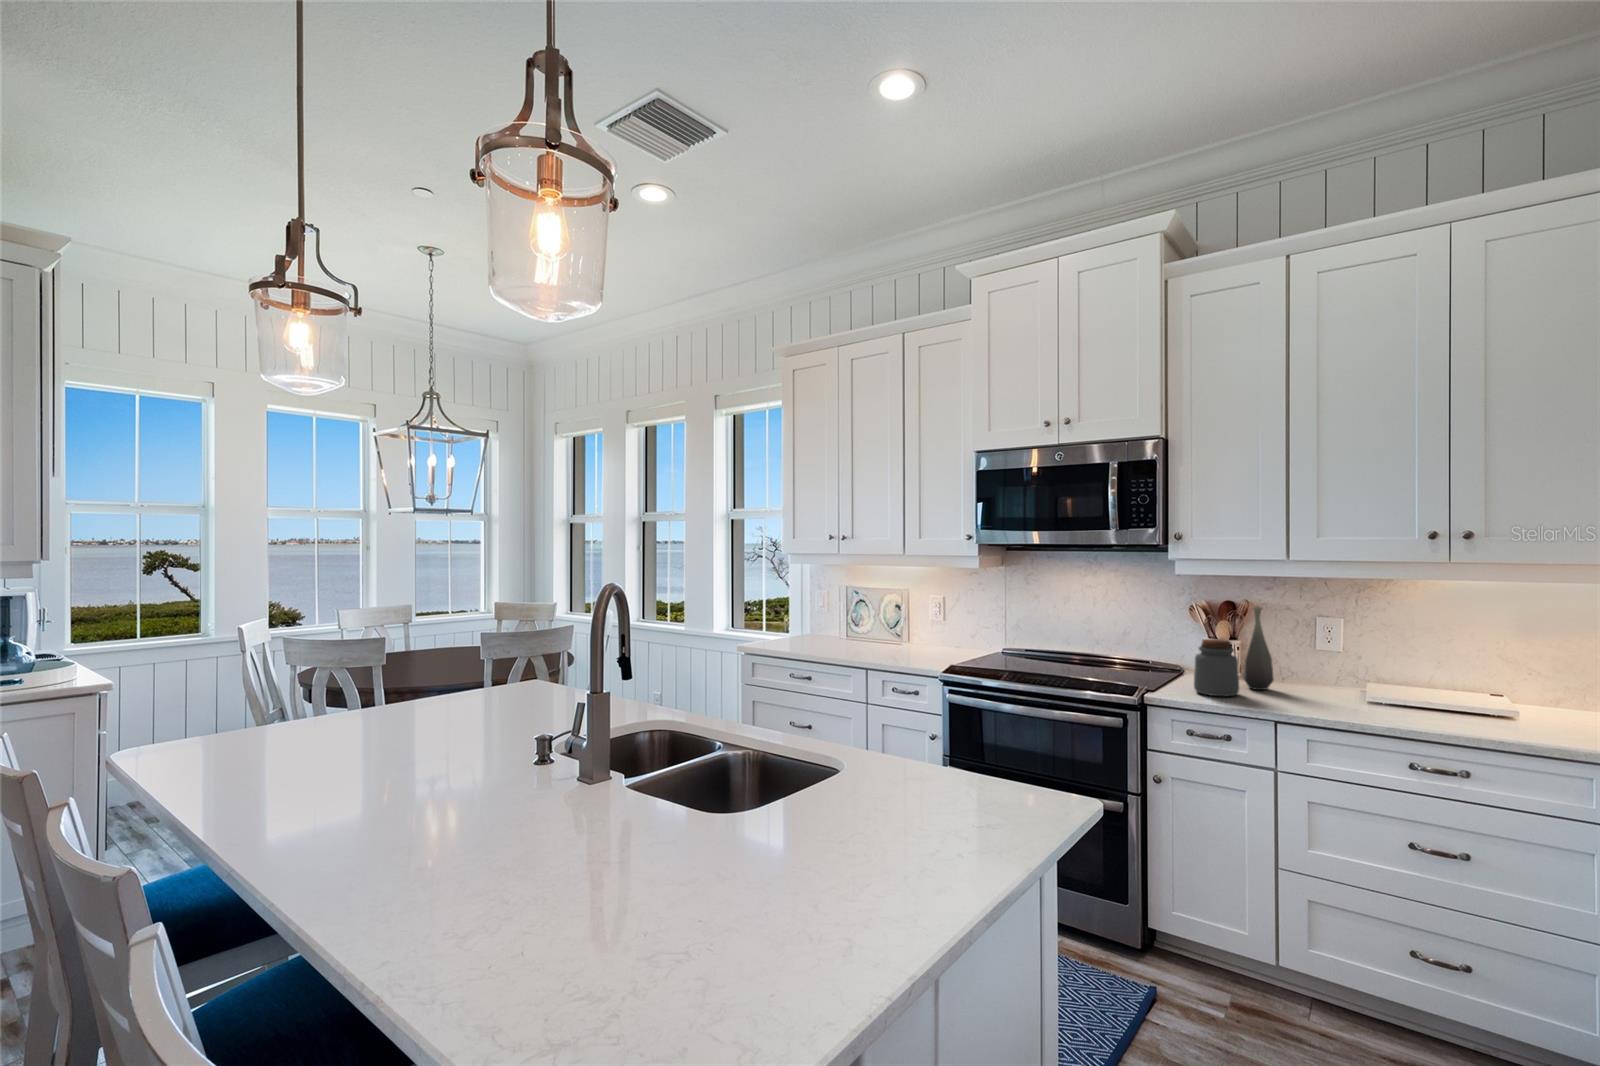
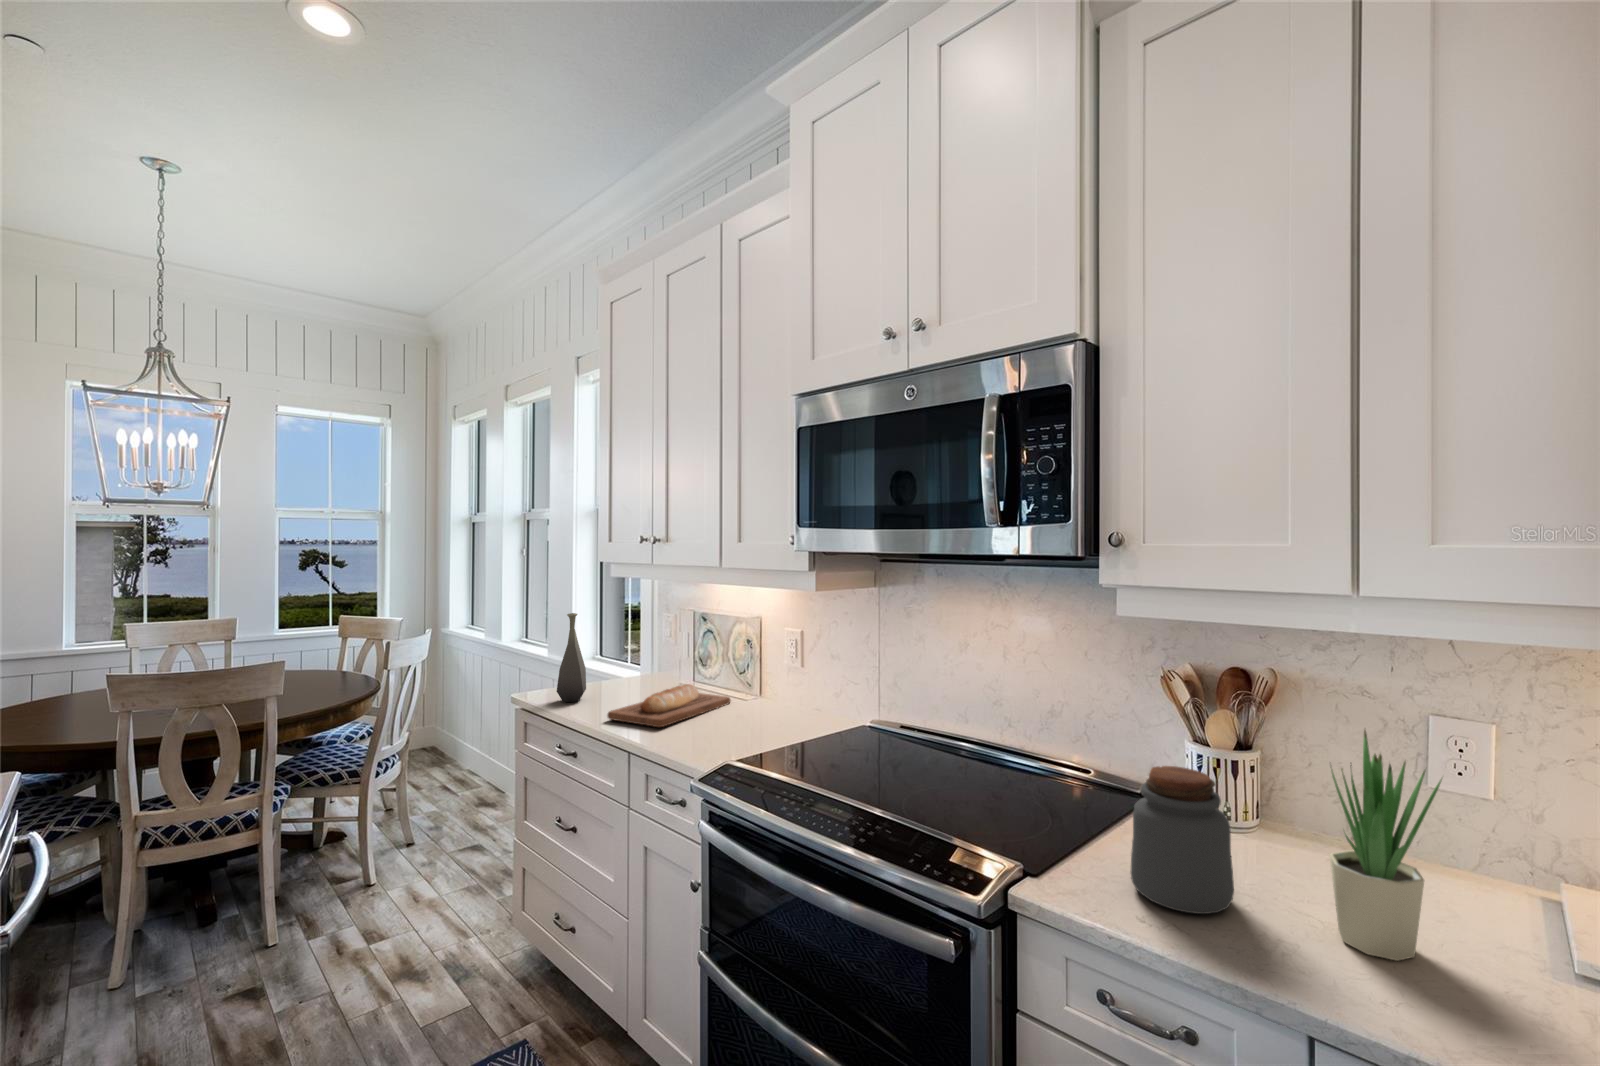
bottle: present [1243,607,1274,690] -> present [557,613,586,702]
potted plant: none [1278,612,1321,702] -> present [1329,730,1442,961]
bread loaf: none [836,633,898,656] -> present [607,684,731,727]

